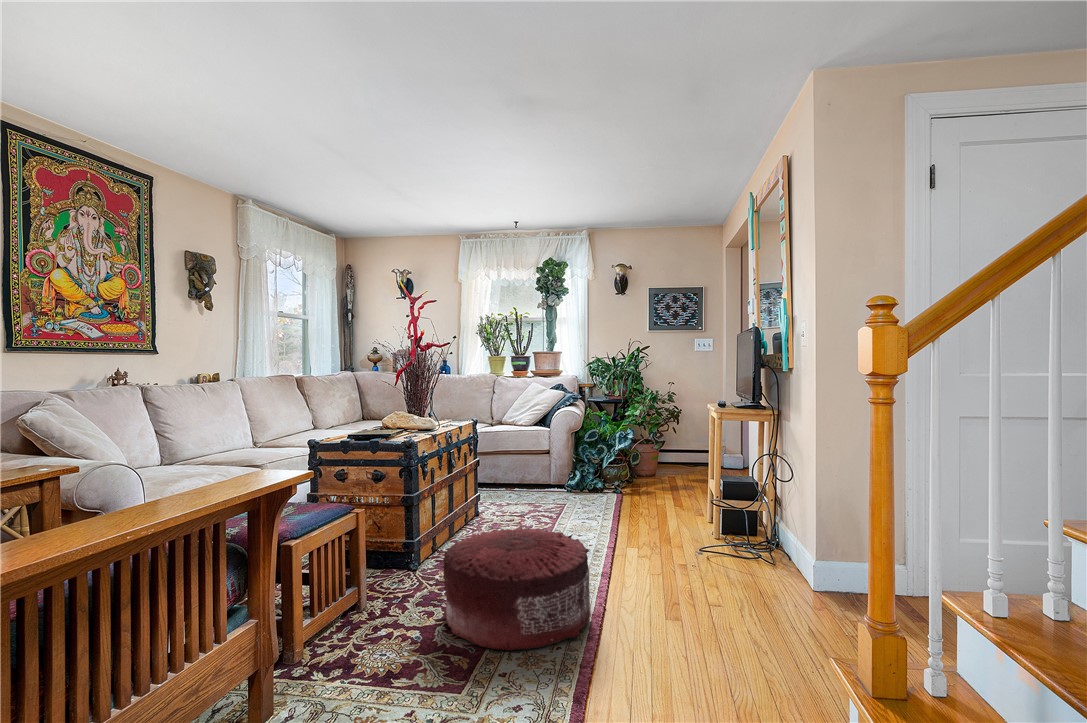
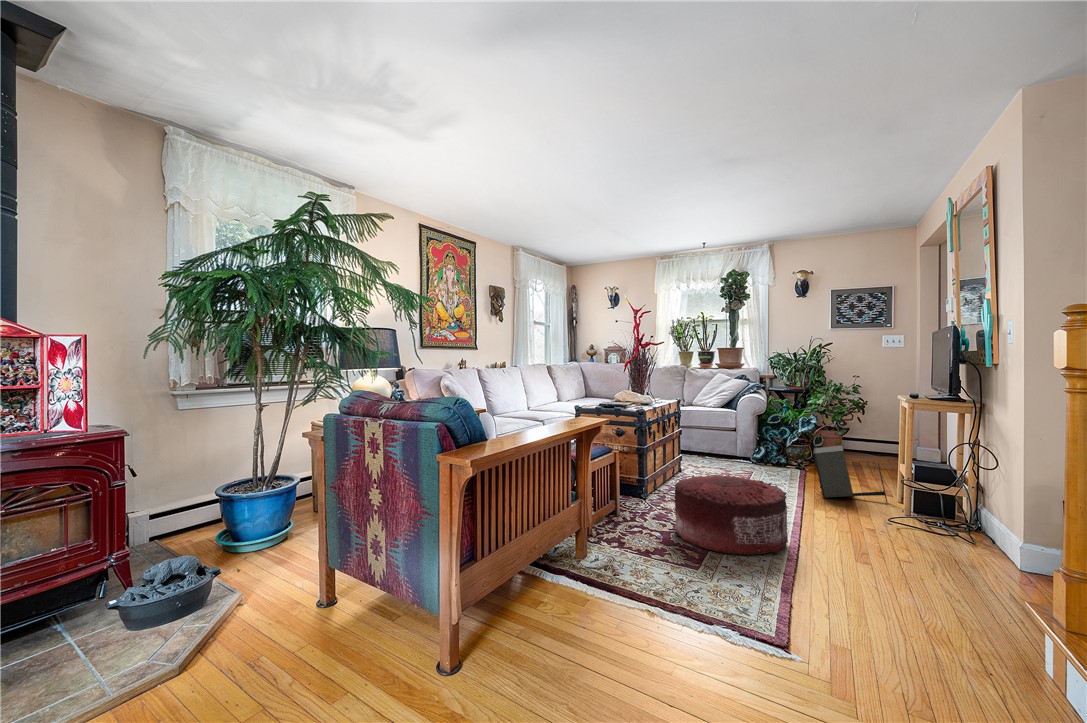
speaker: none [627,468,706,533] -> present [814,446,887,502]

